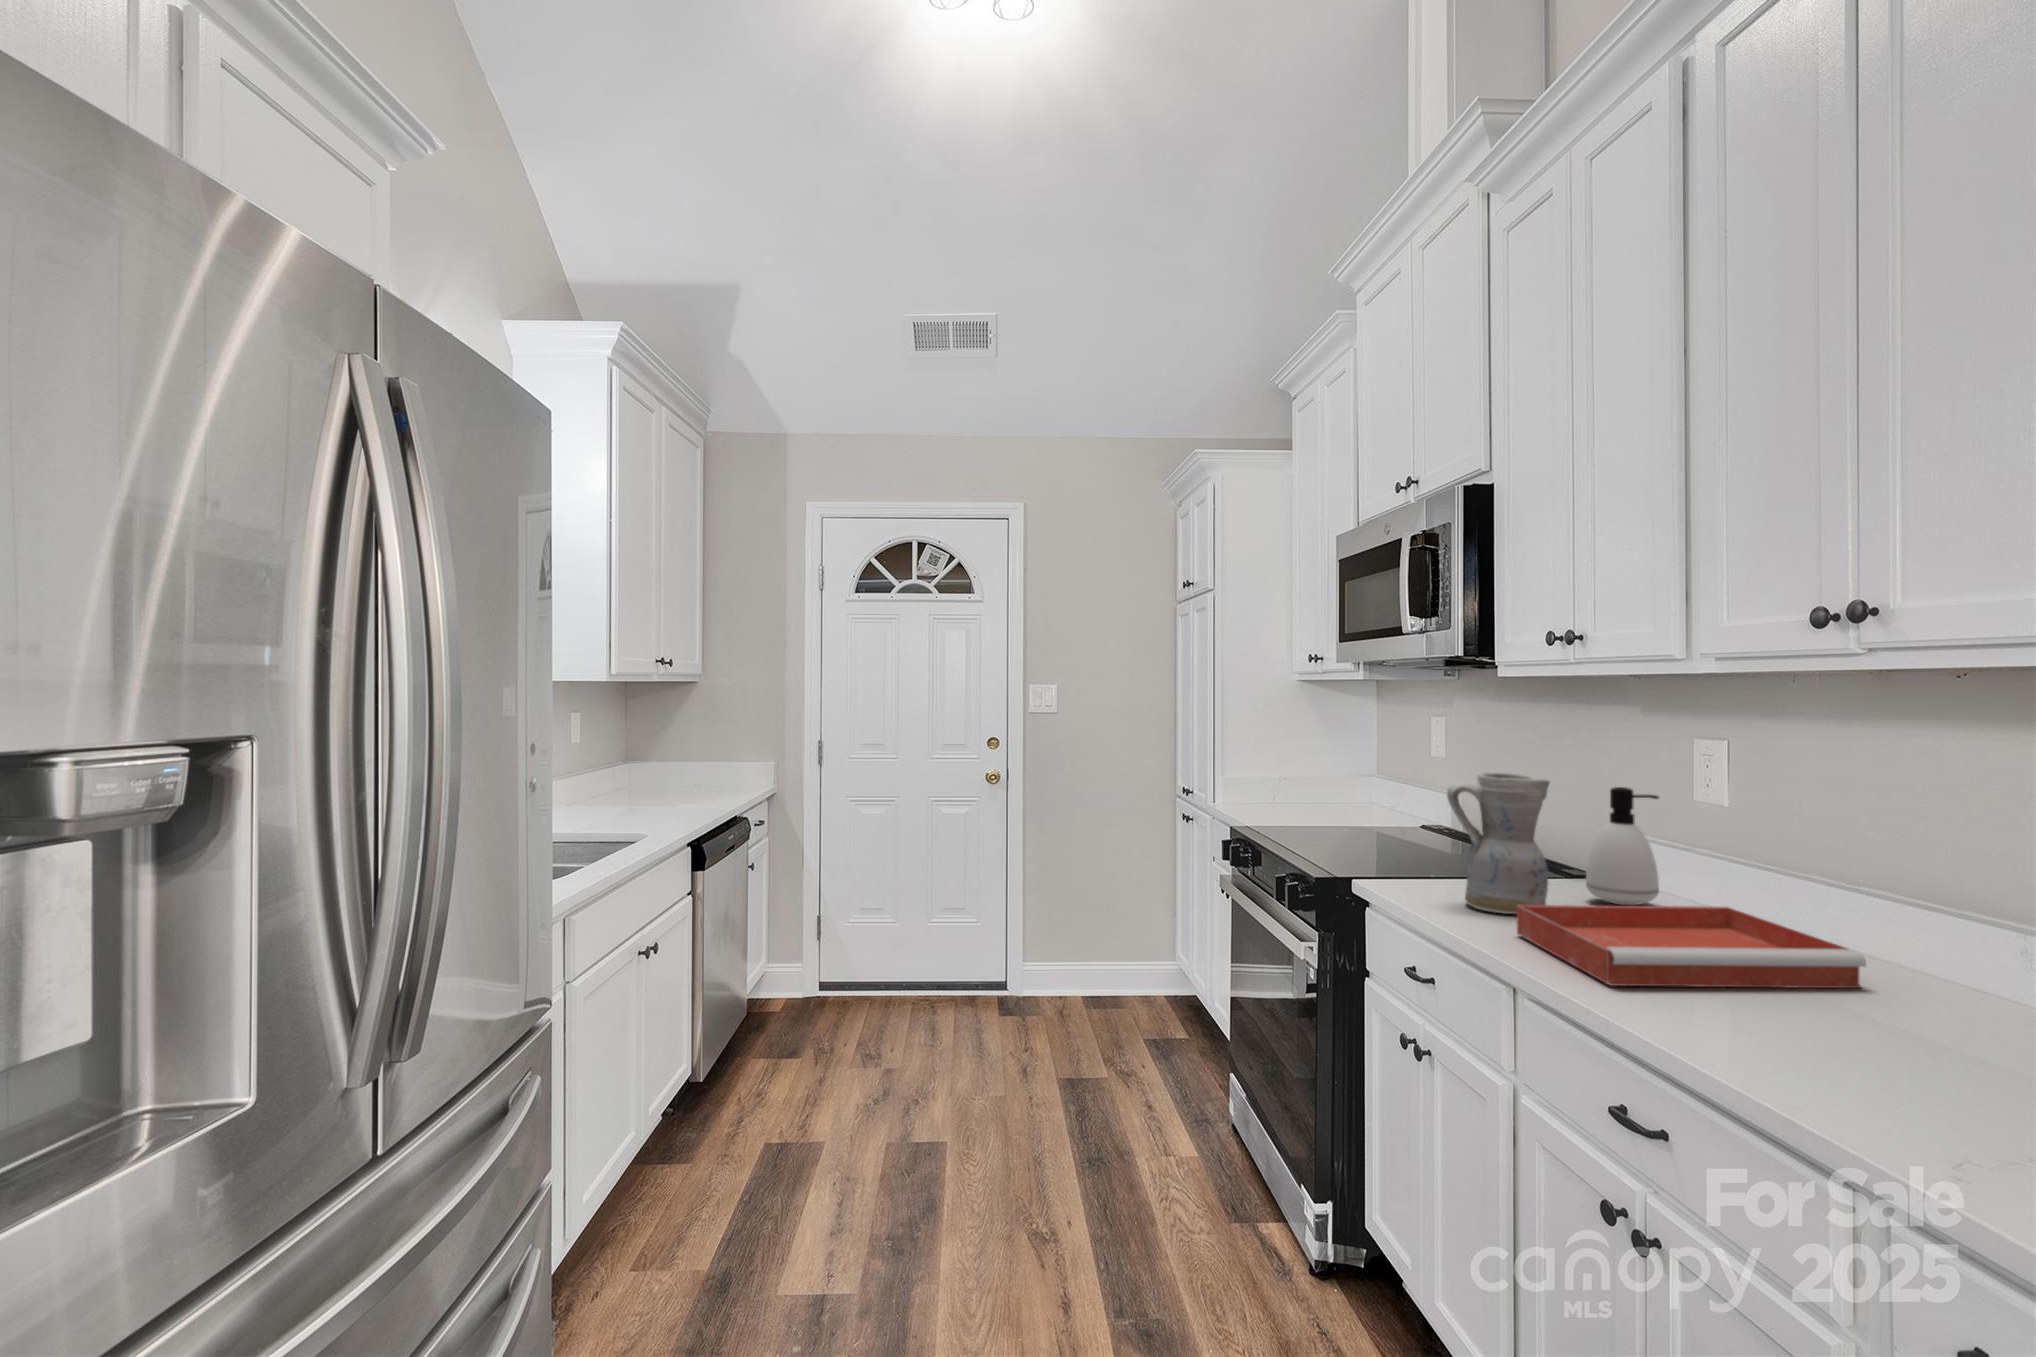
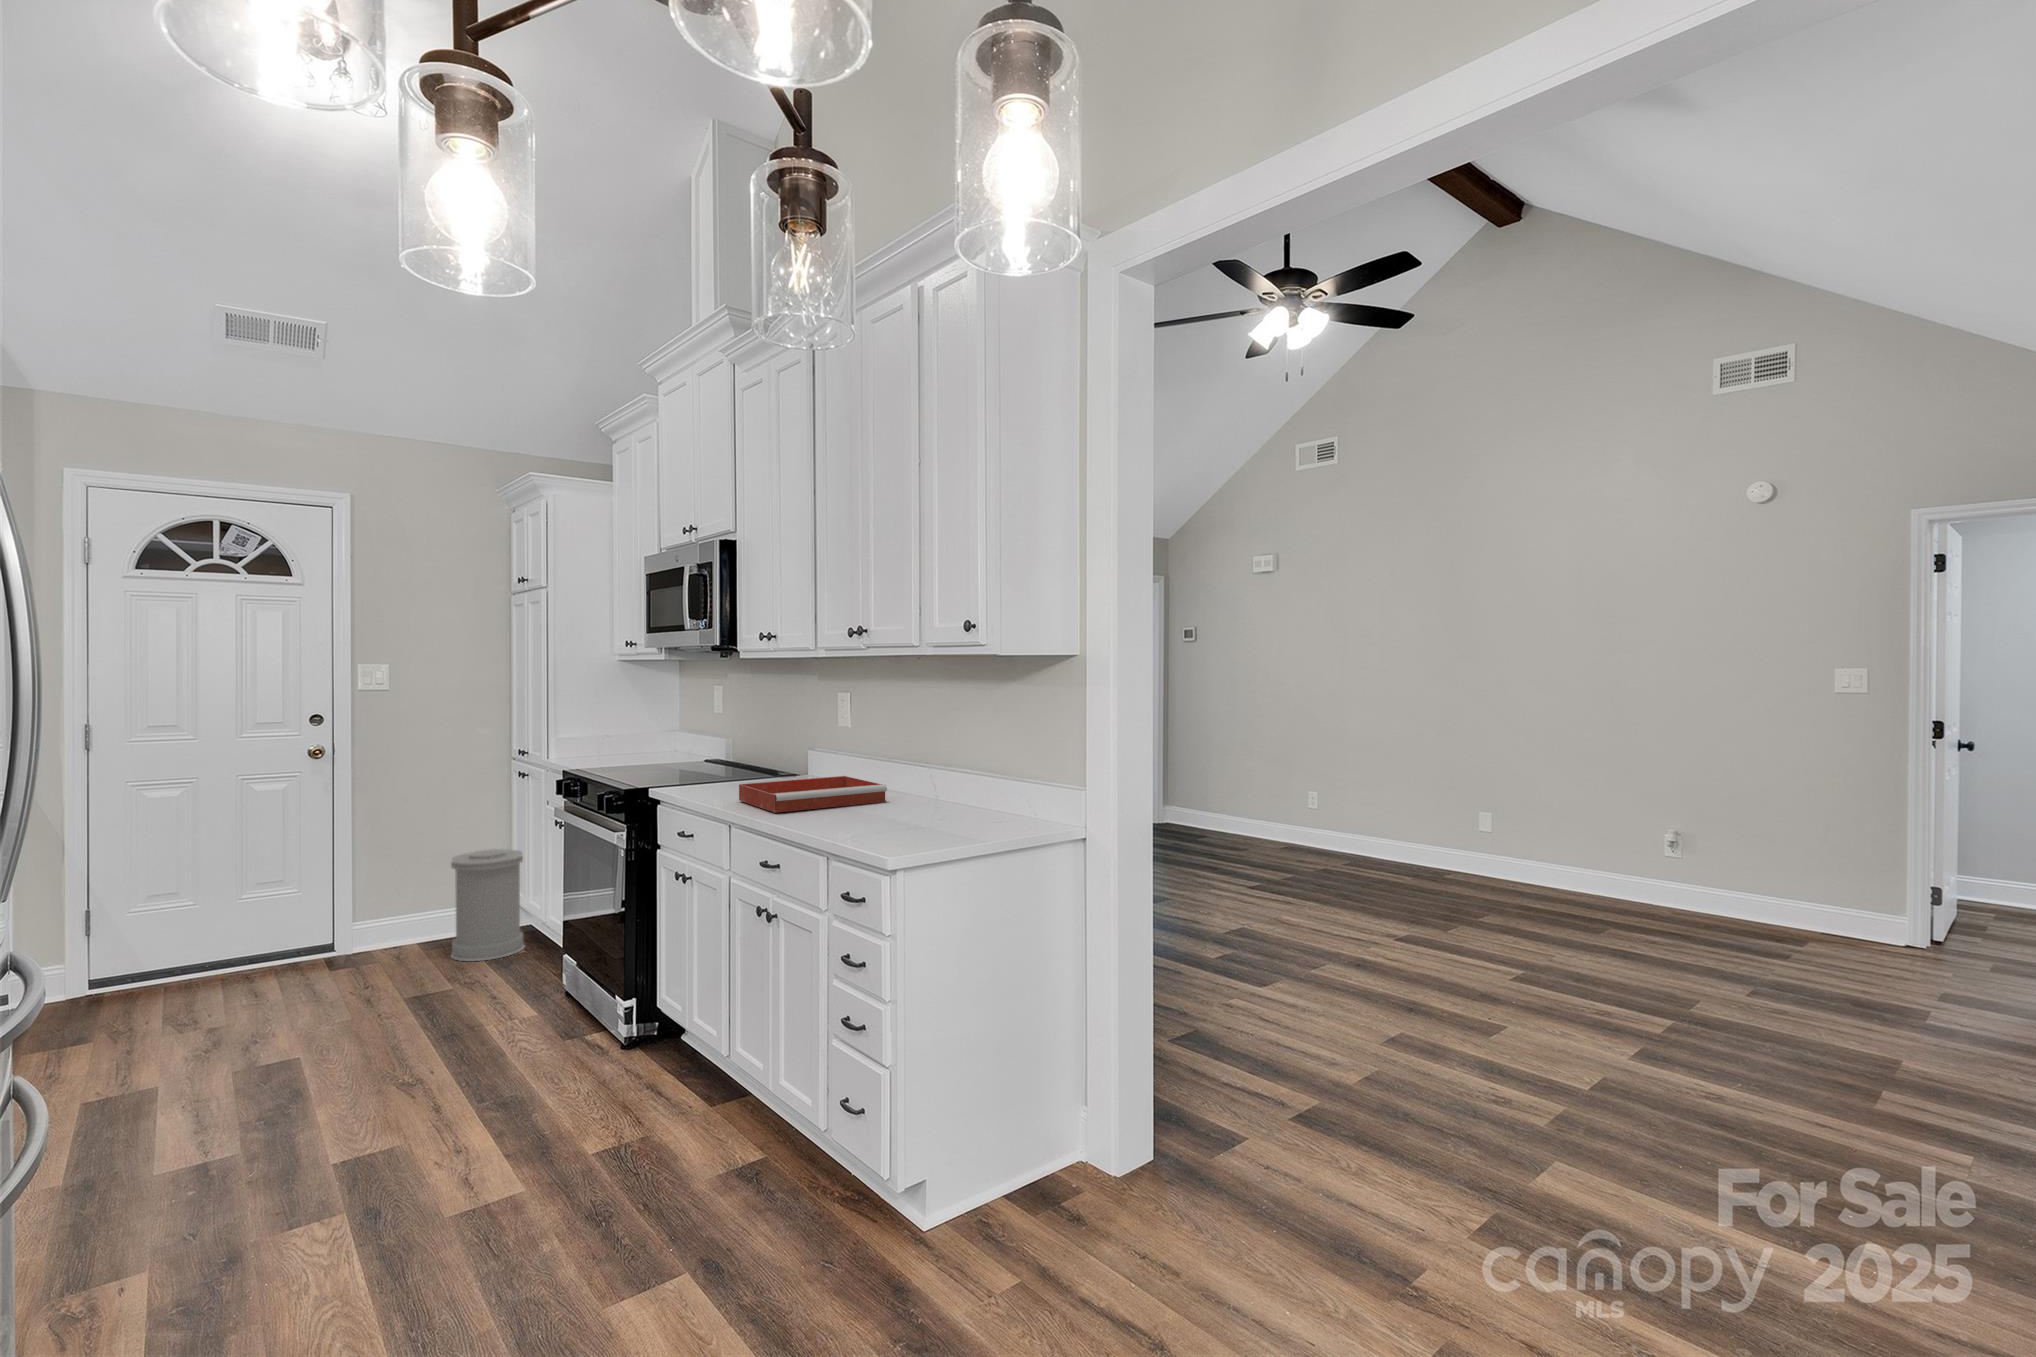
ceramic pitcher: present [1447,773,1550,914] -> none [705,713,762,794]
soap dispenser: present [1586,787,1659,905] -> none [784,719,820,784]
trash can: none [1112,904,1189,1041] -> present [451,849,524,961]

